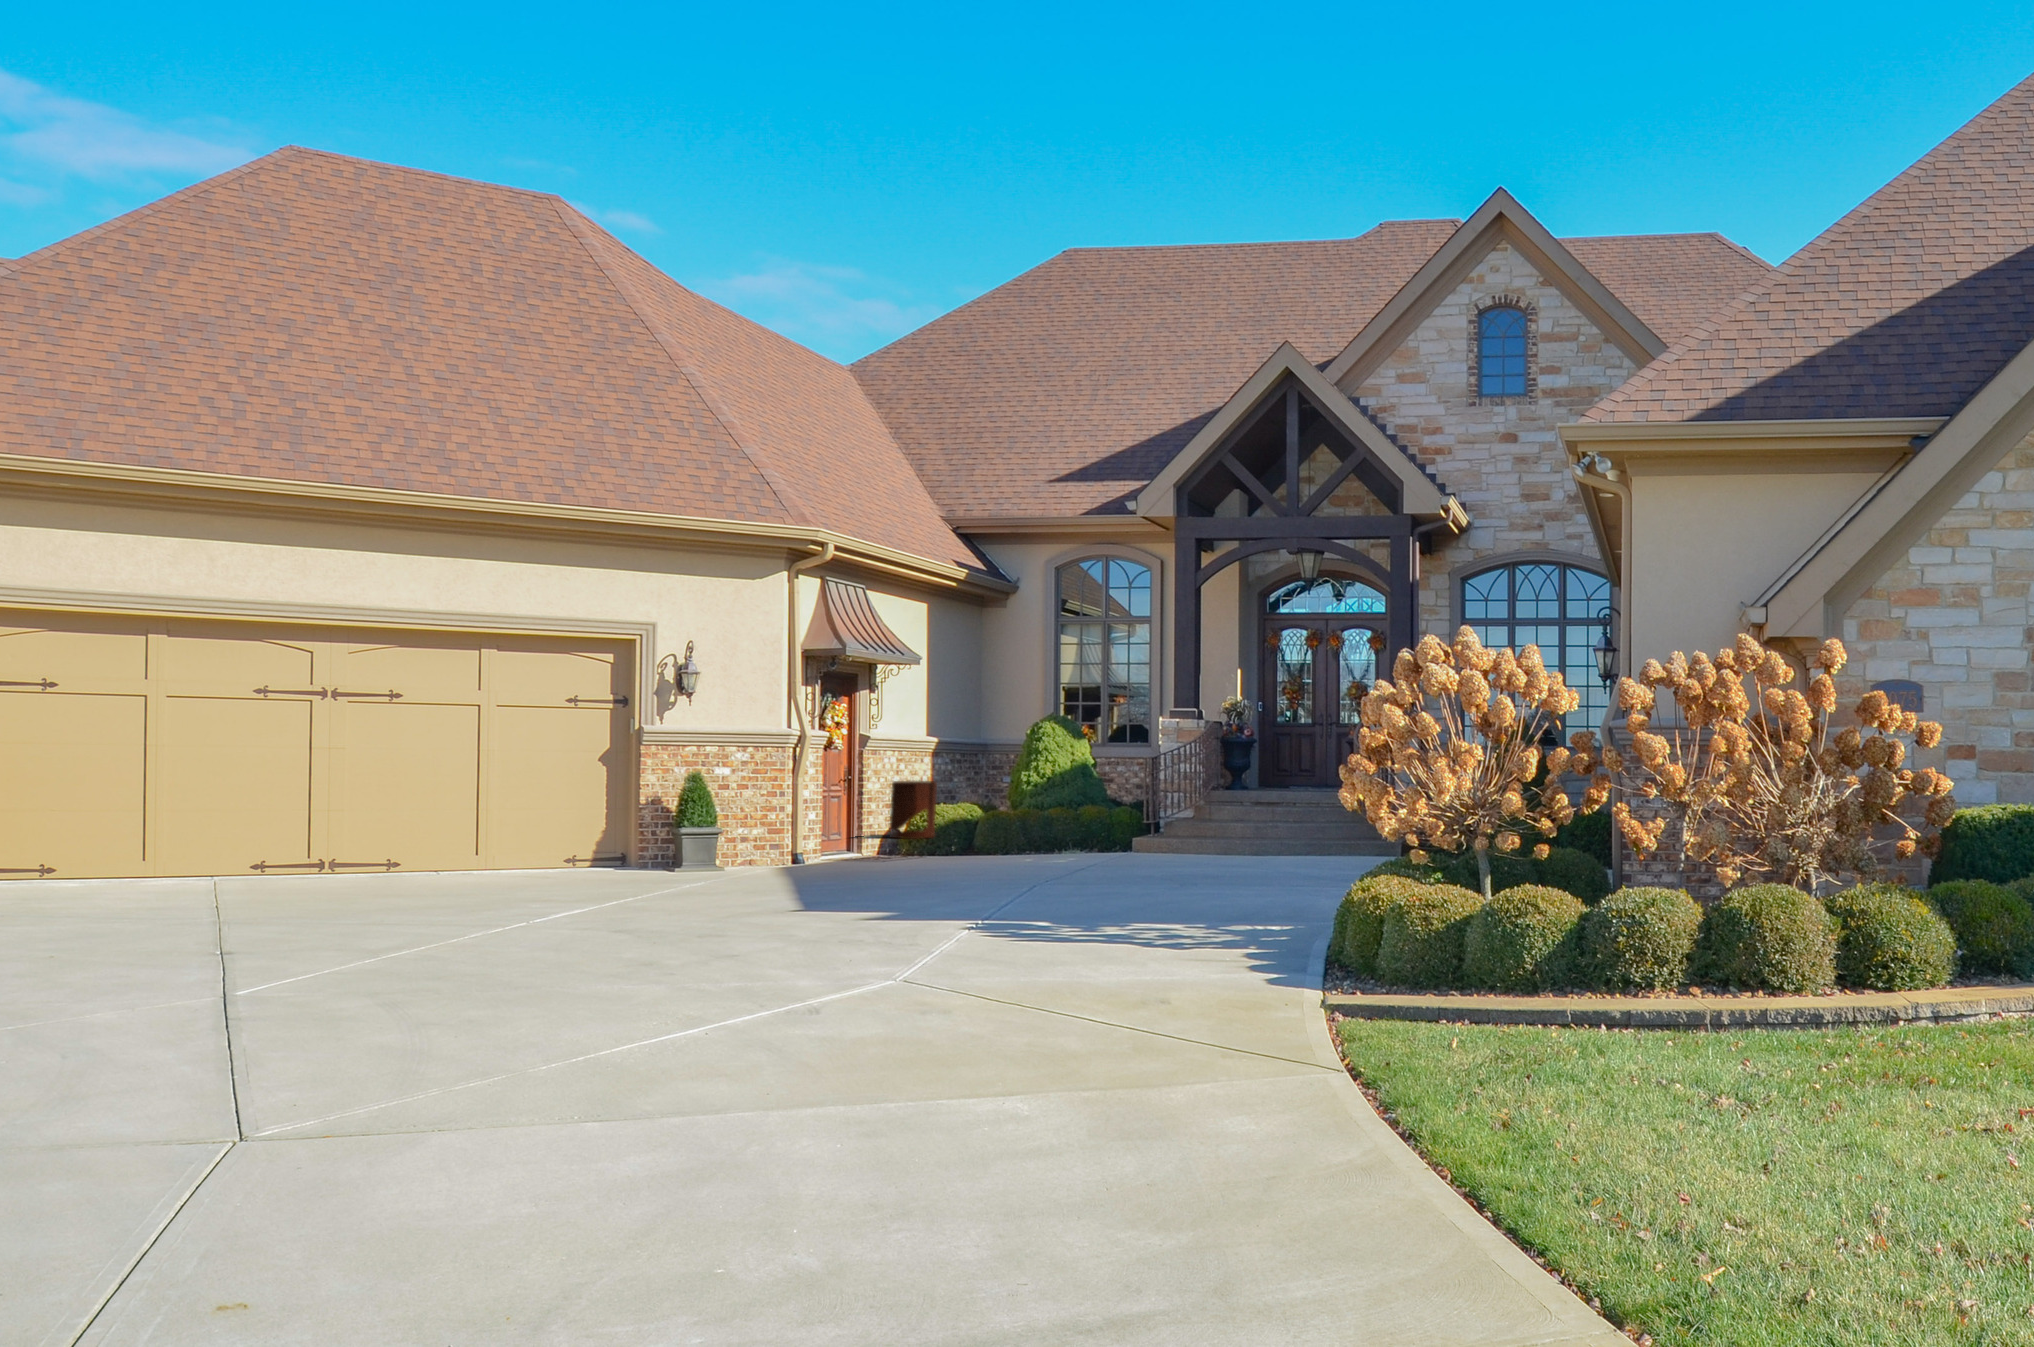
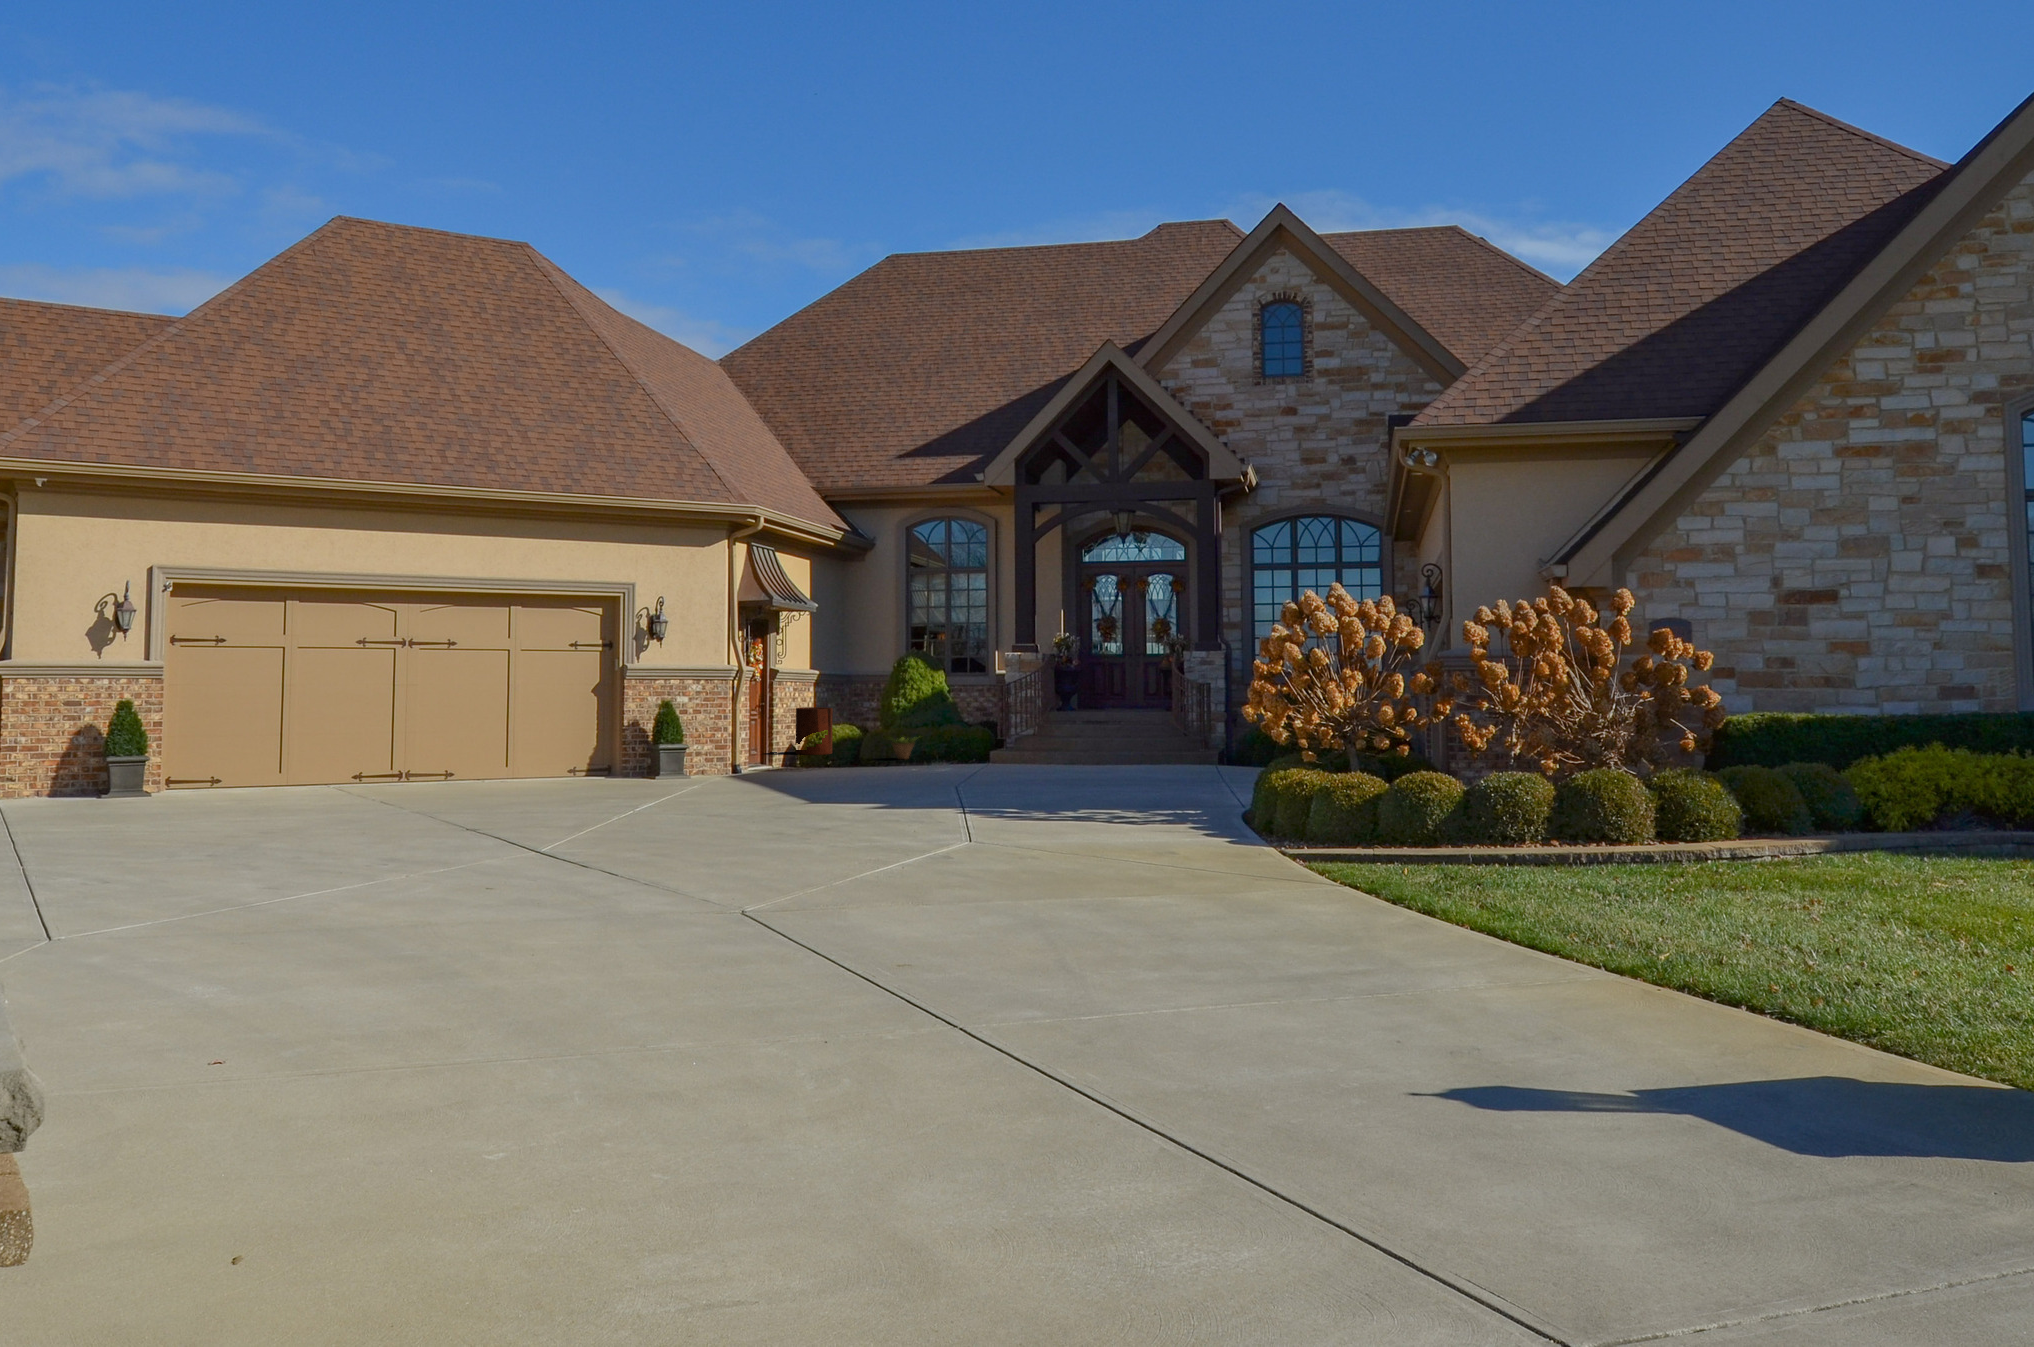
decorative plant: none [985,817,1035,846] -> present [888,737,917,759]

